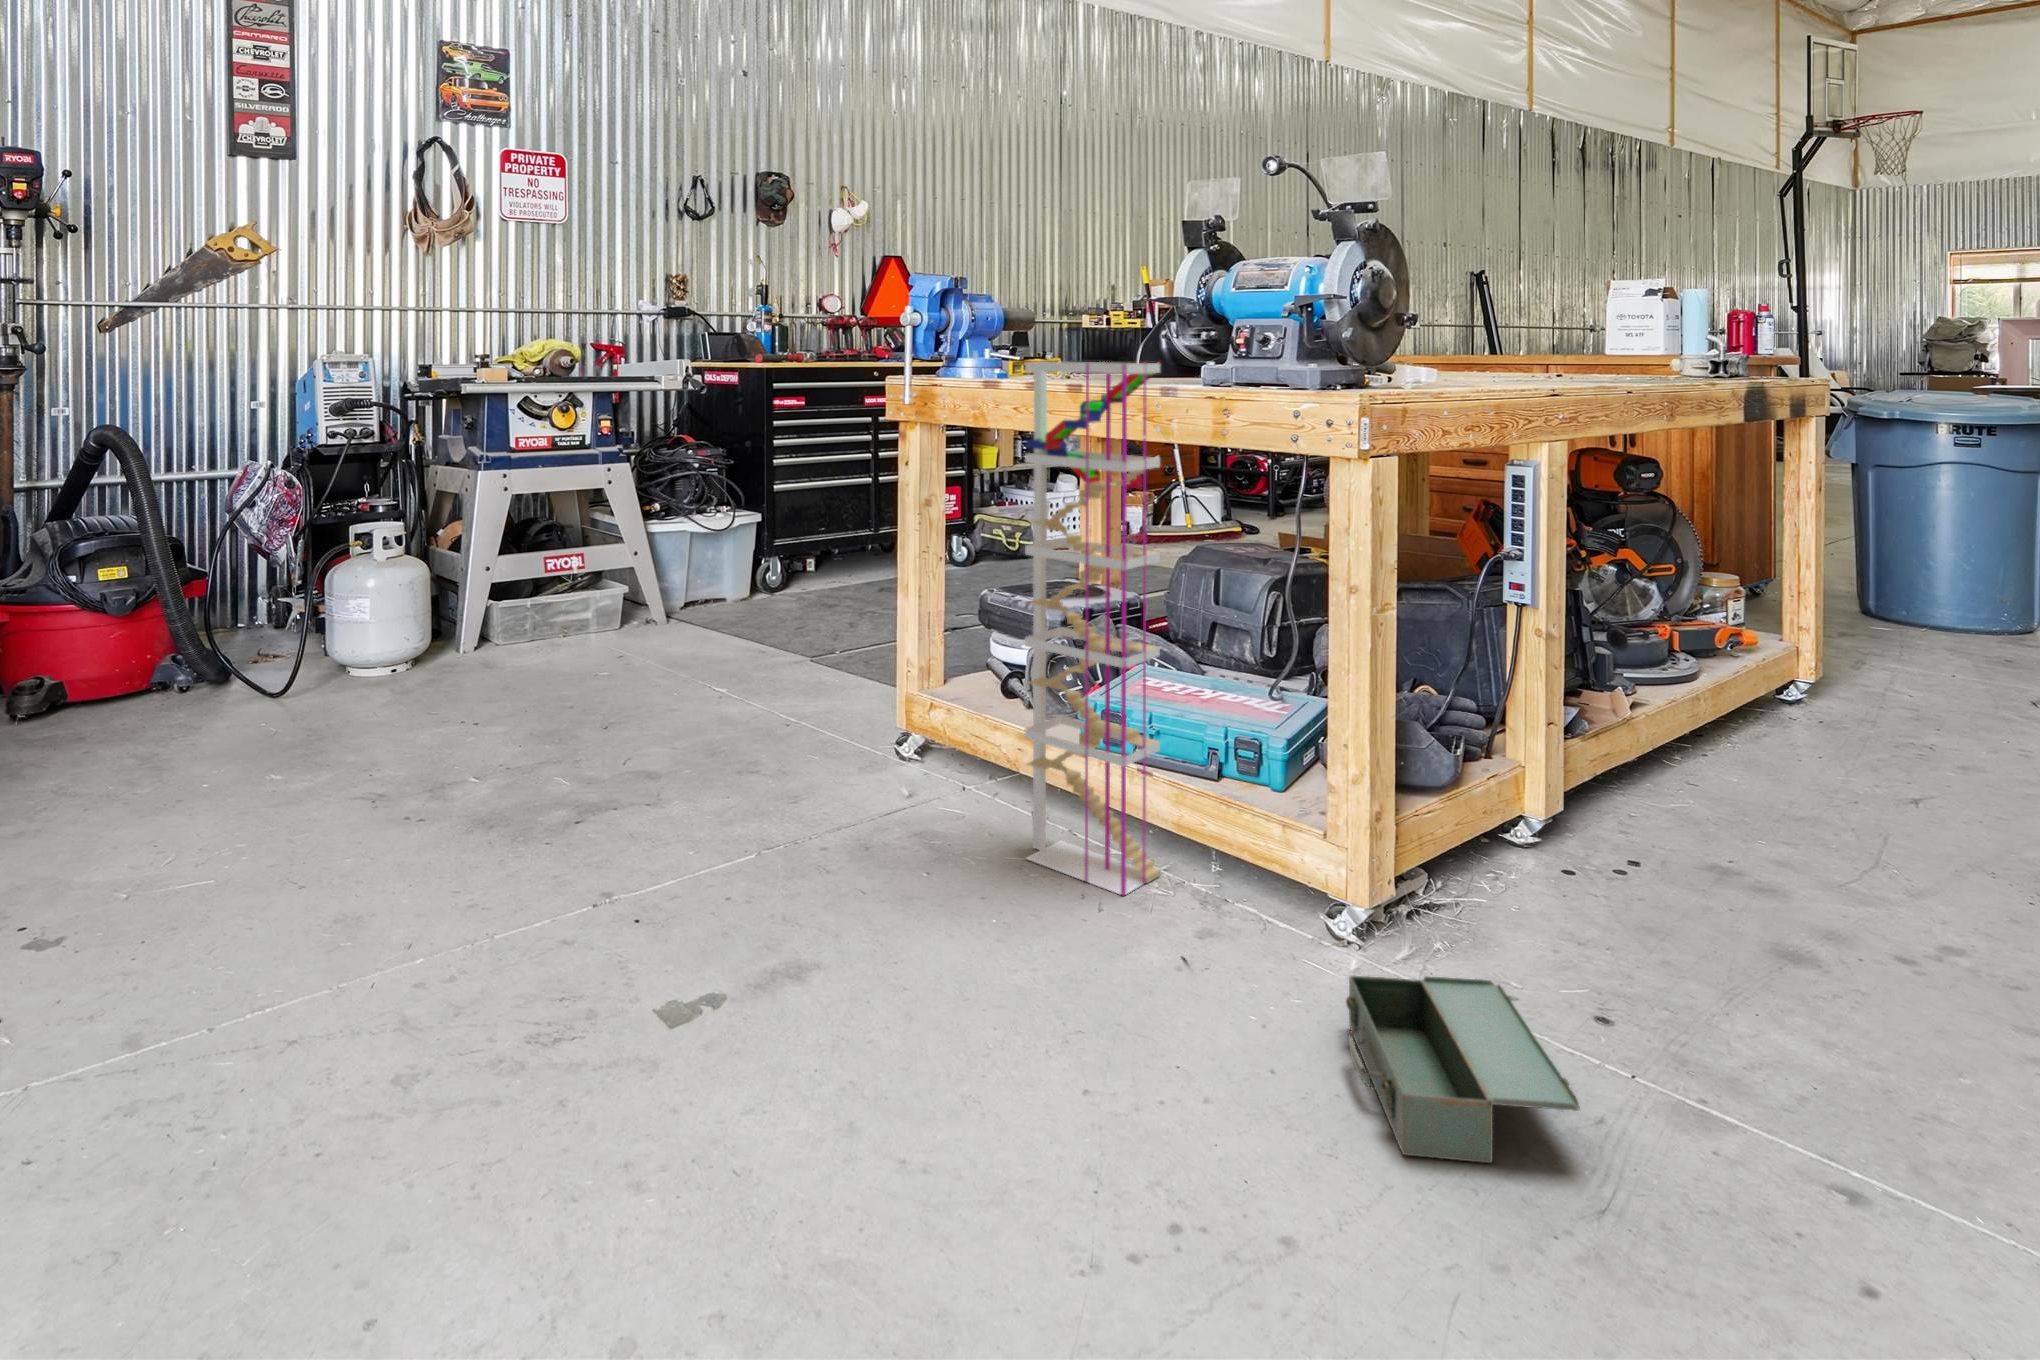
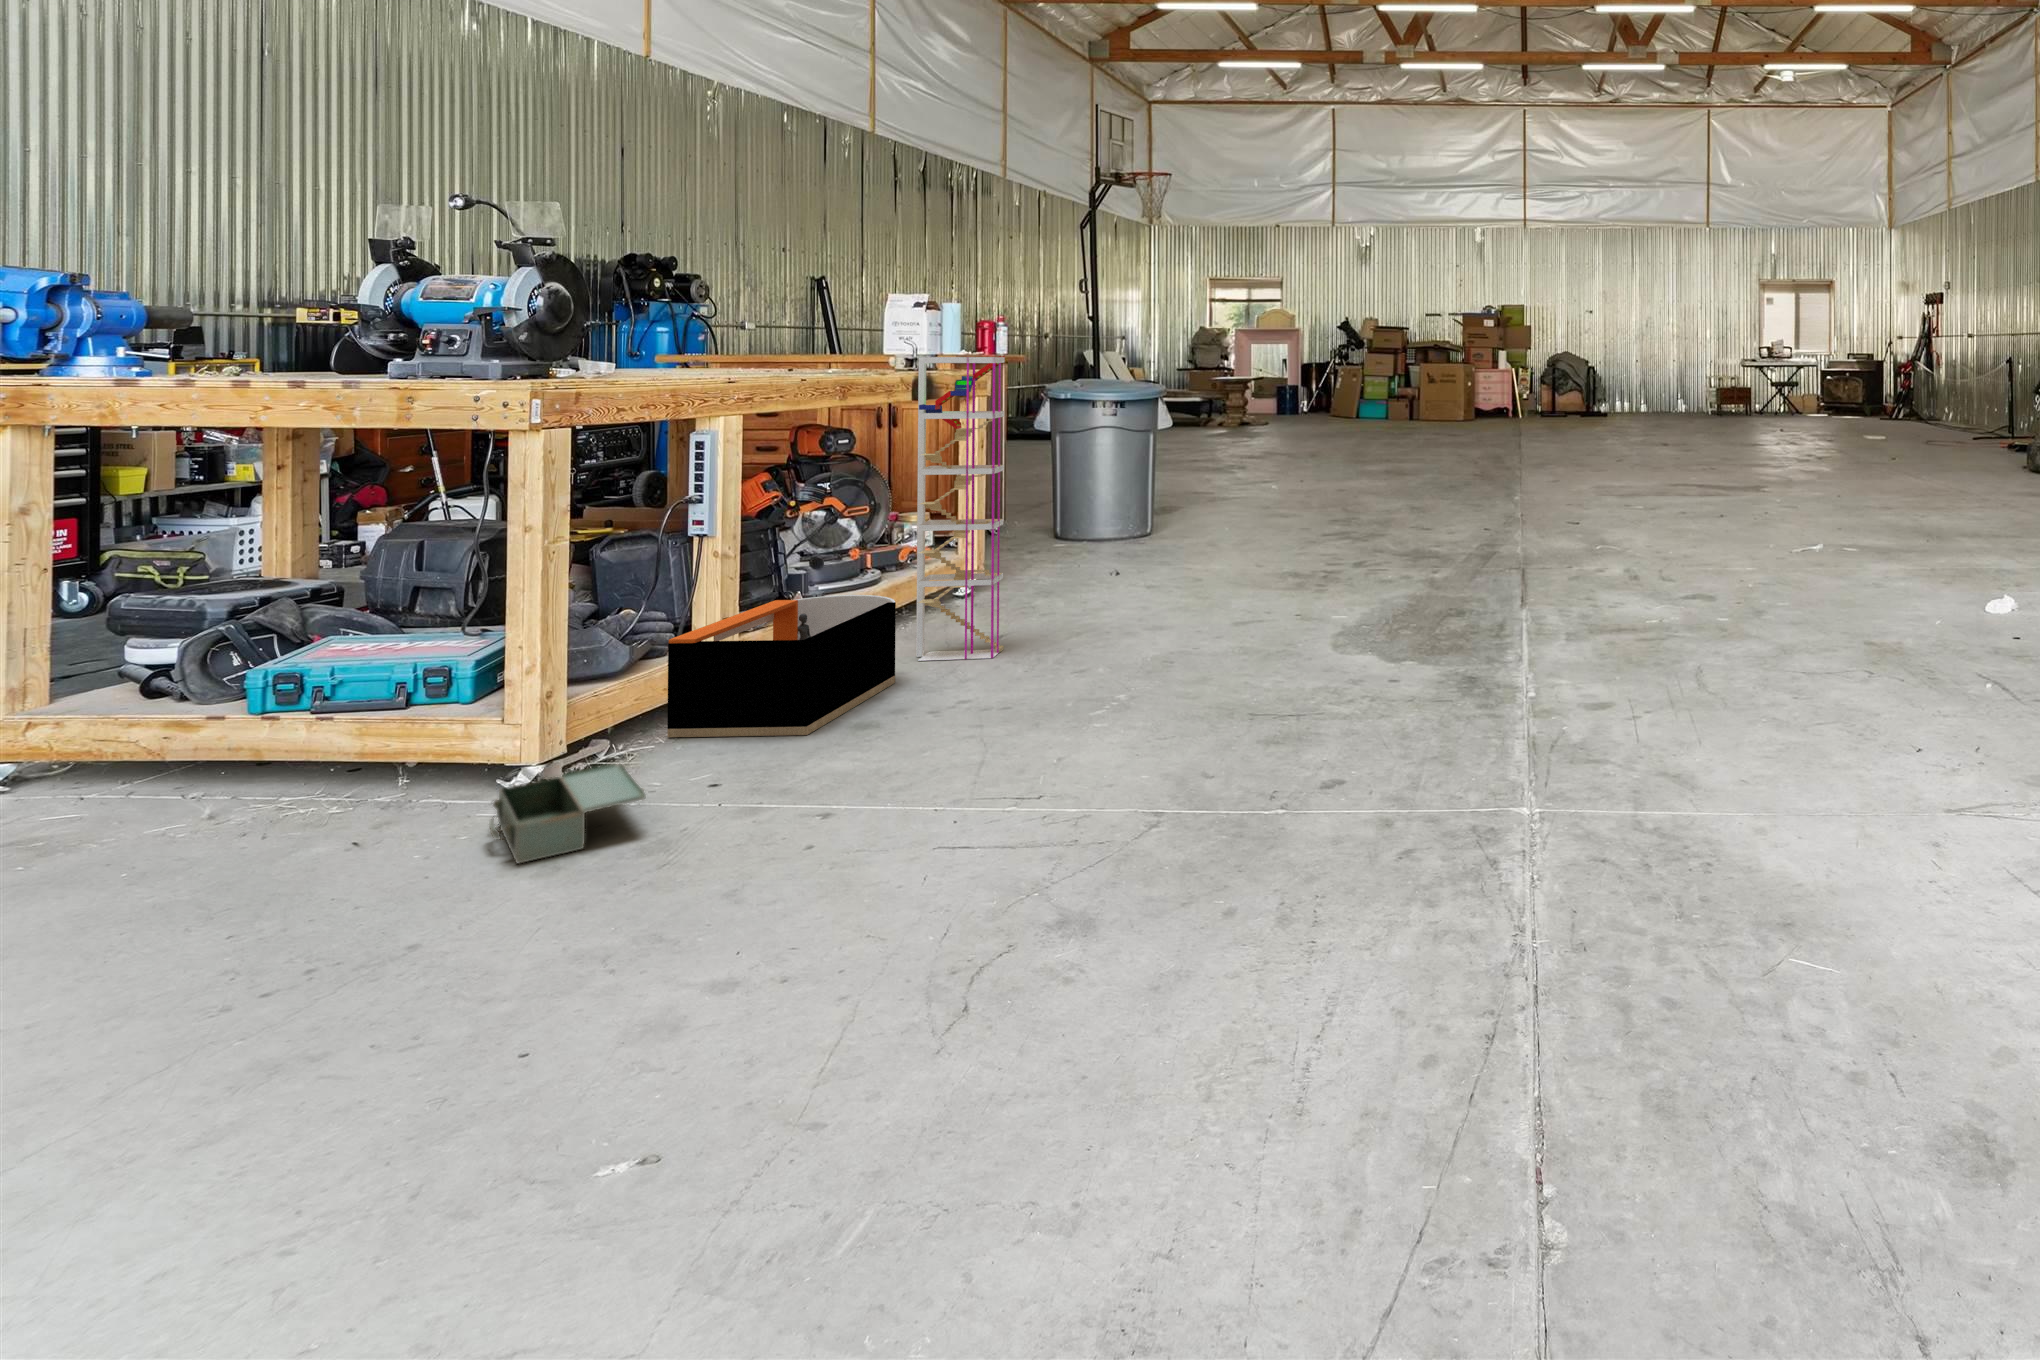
shelving unit: present [1024,362,1161,895] -> present [916,356,1005,661]
storage bin: none [1509,709,1820,981] -> present [667,595,896,737]

